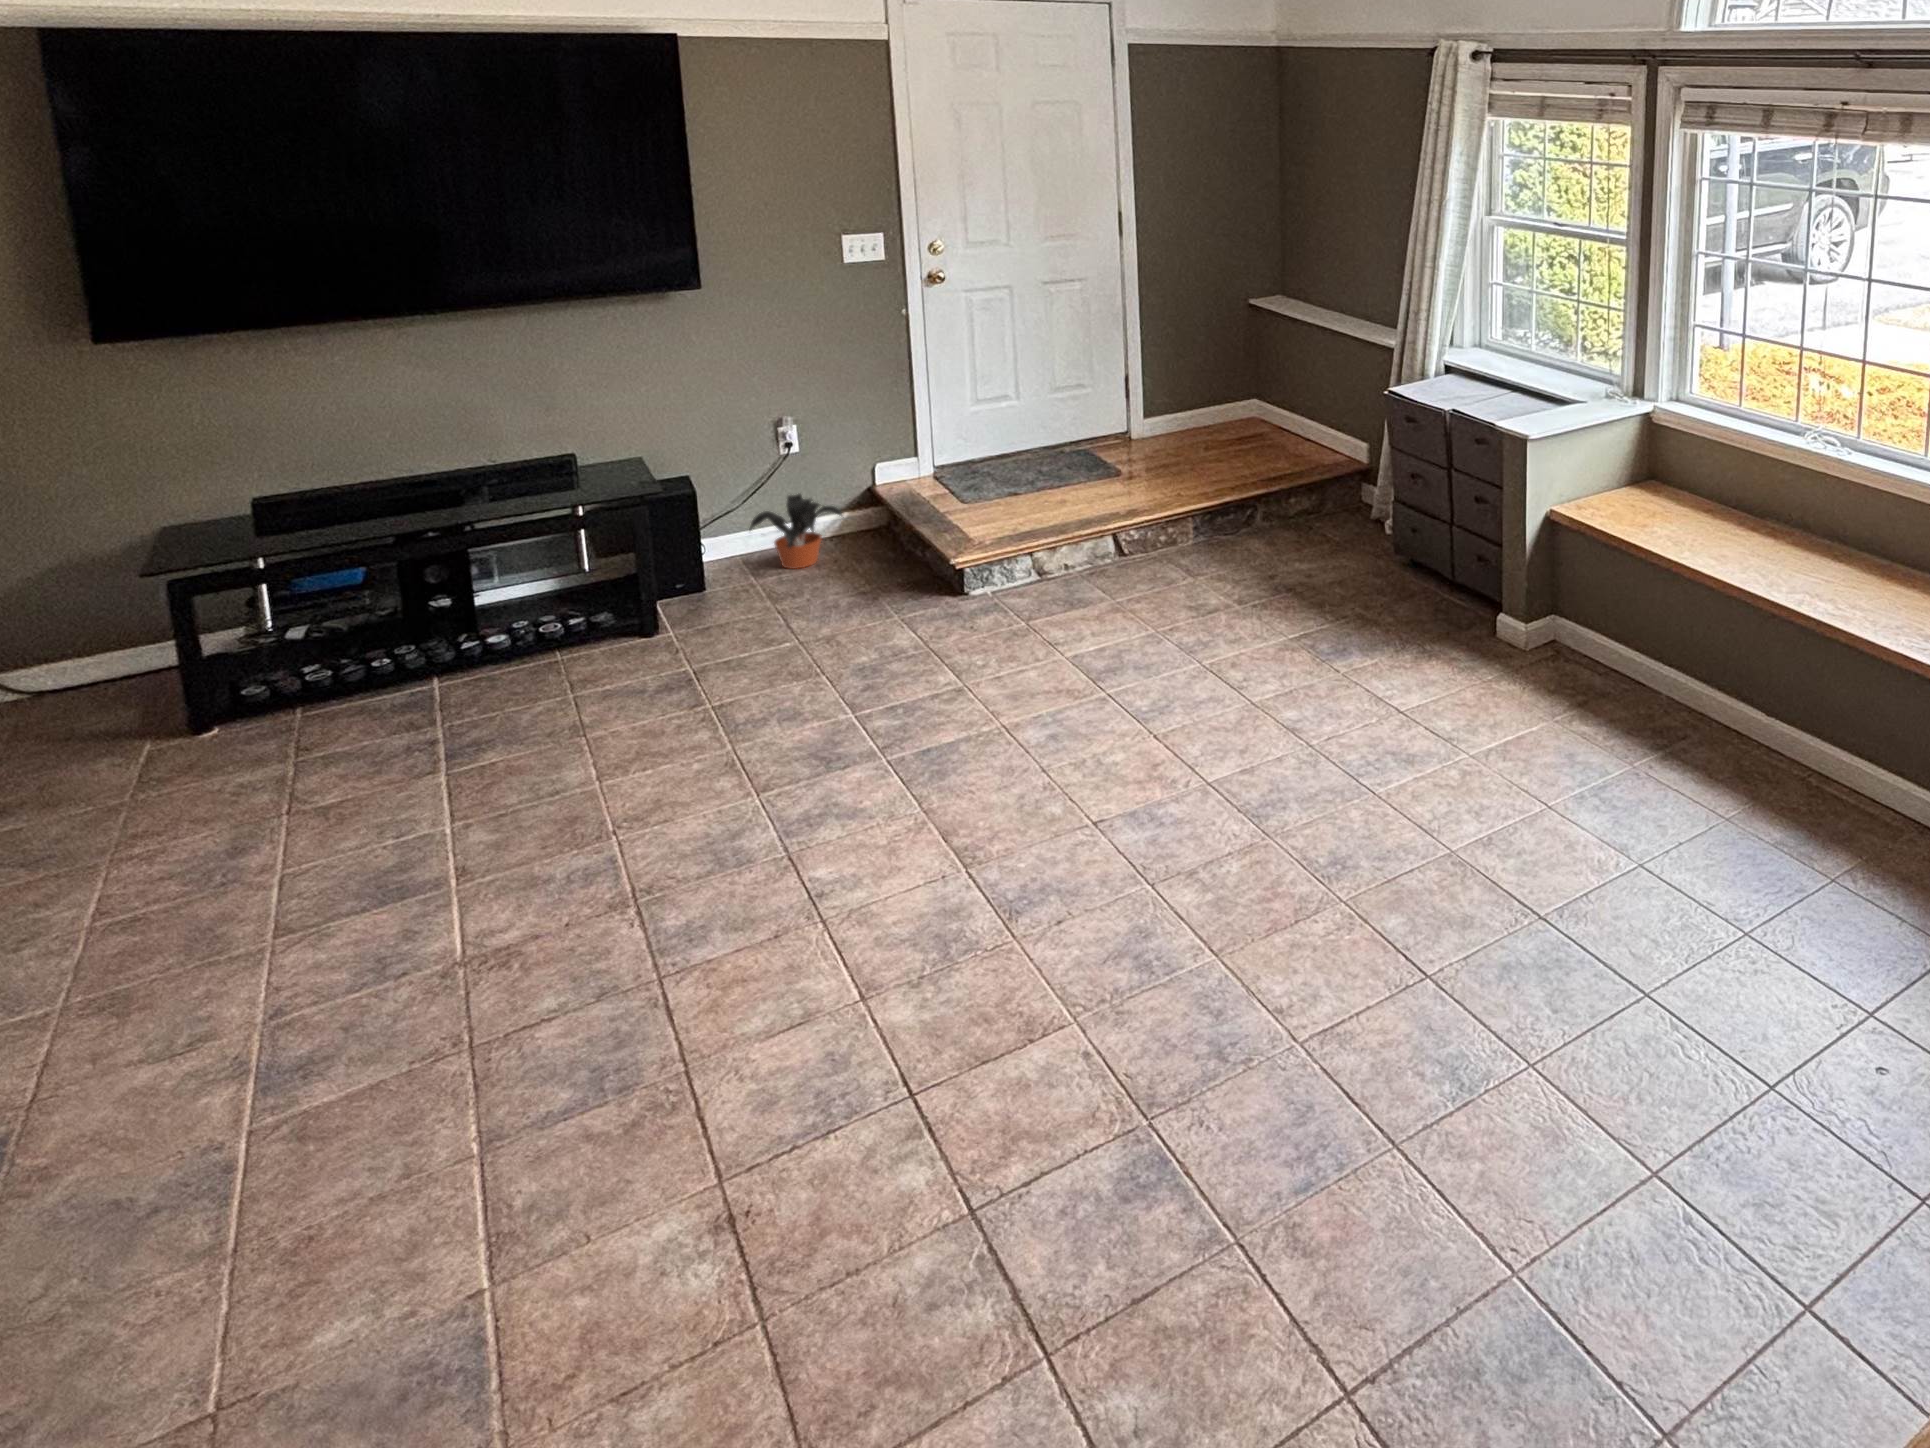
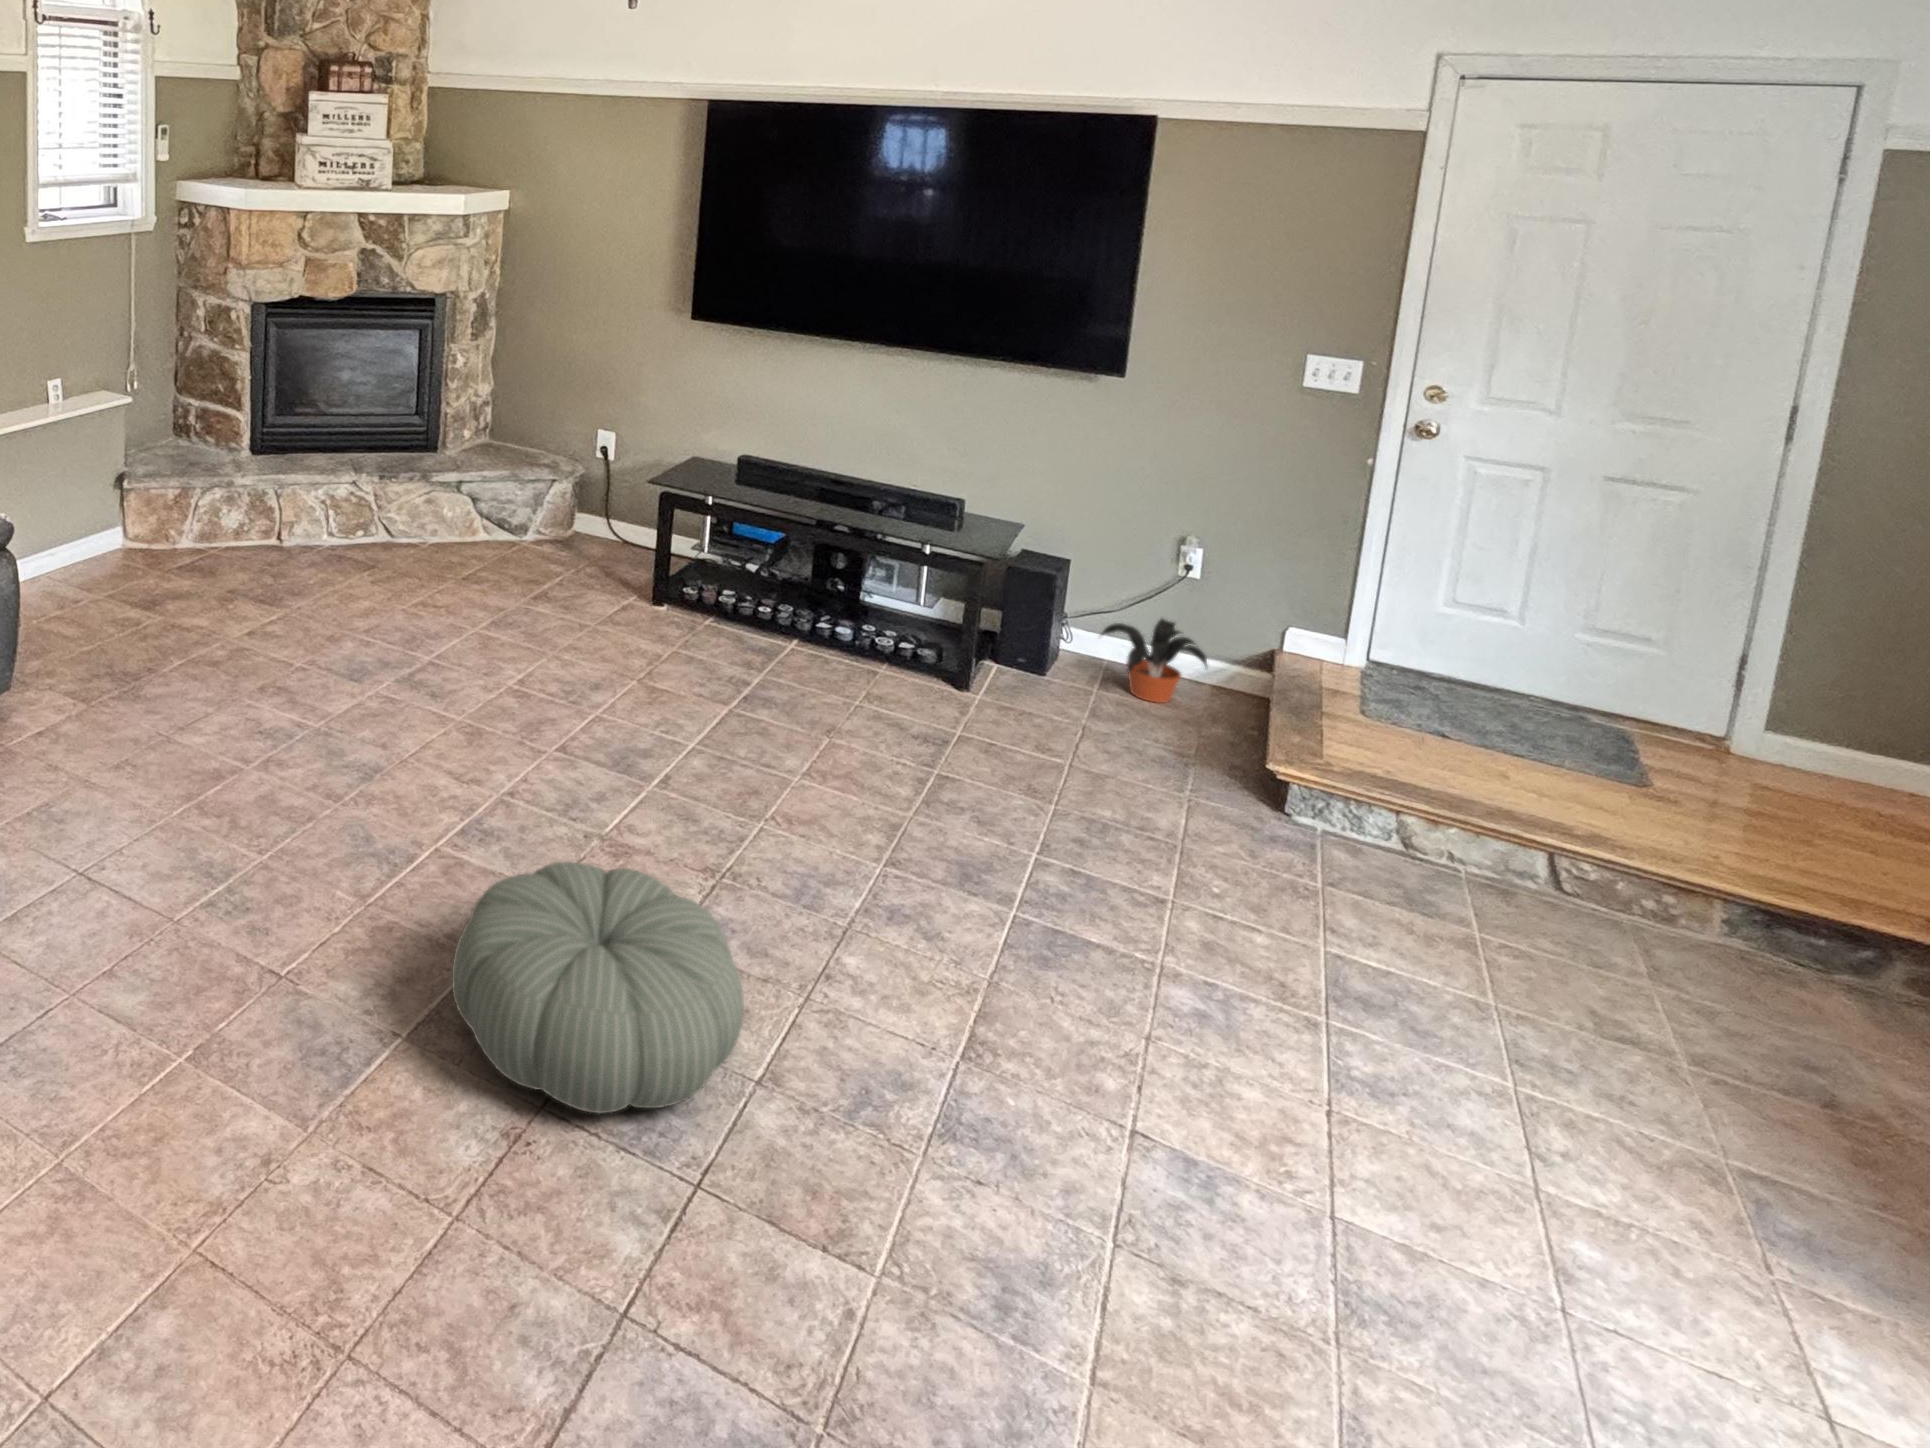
pouf: none [483,899,860,1201] -> present [452,862,744,1113]

